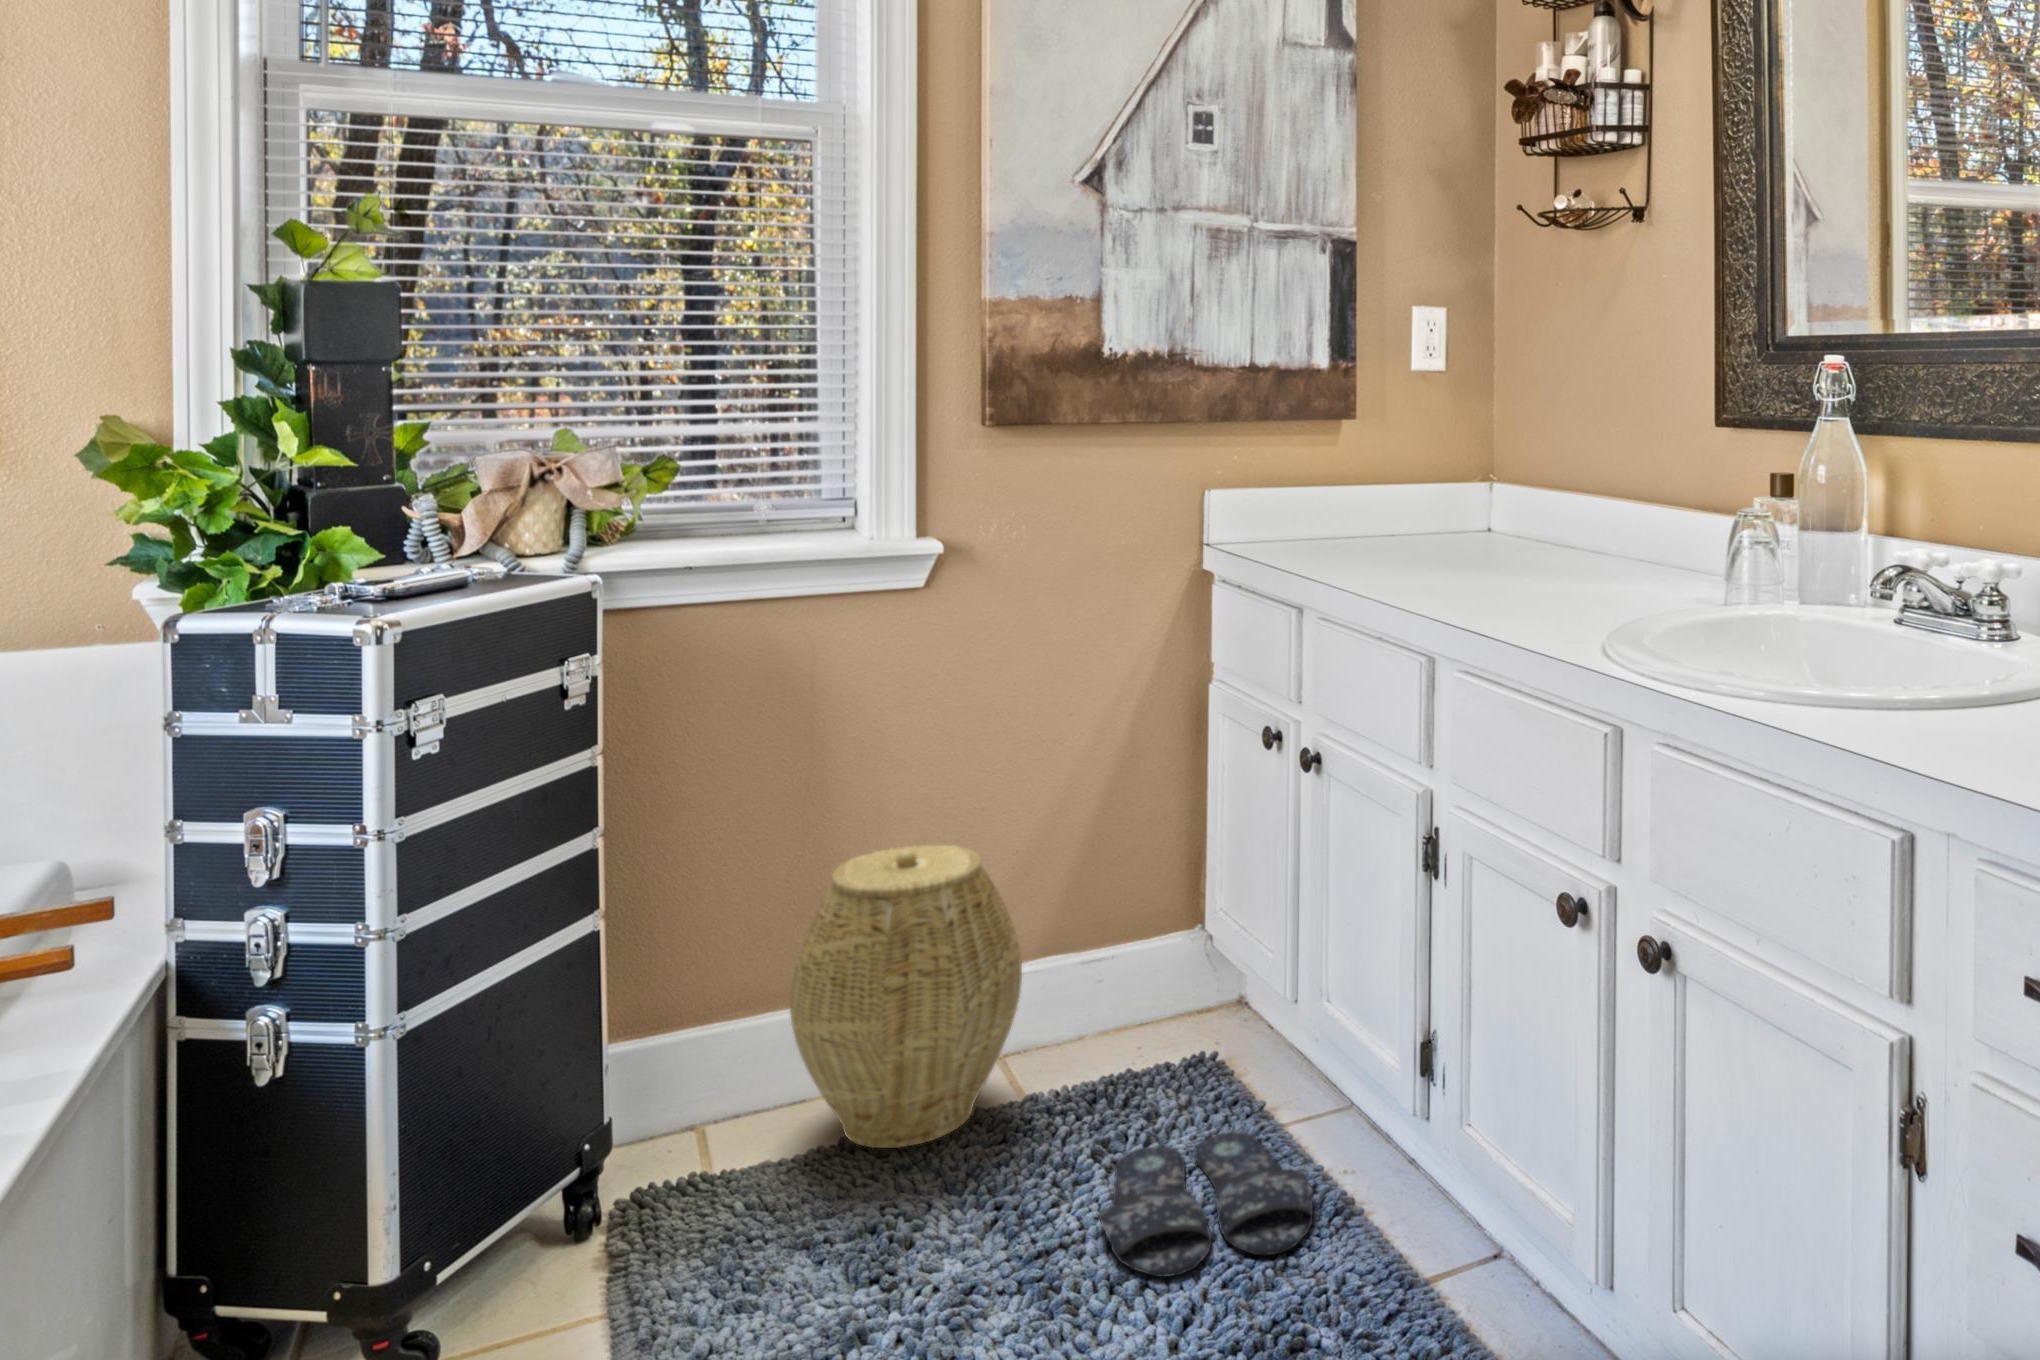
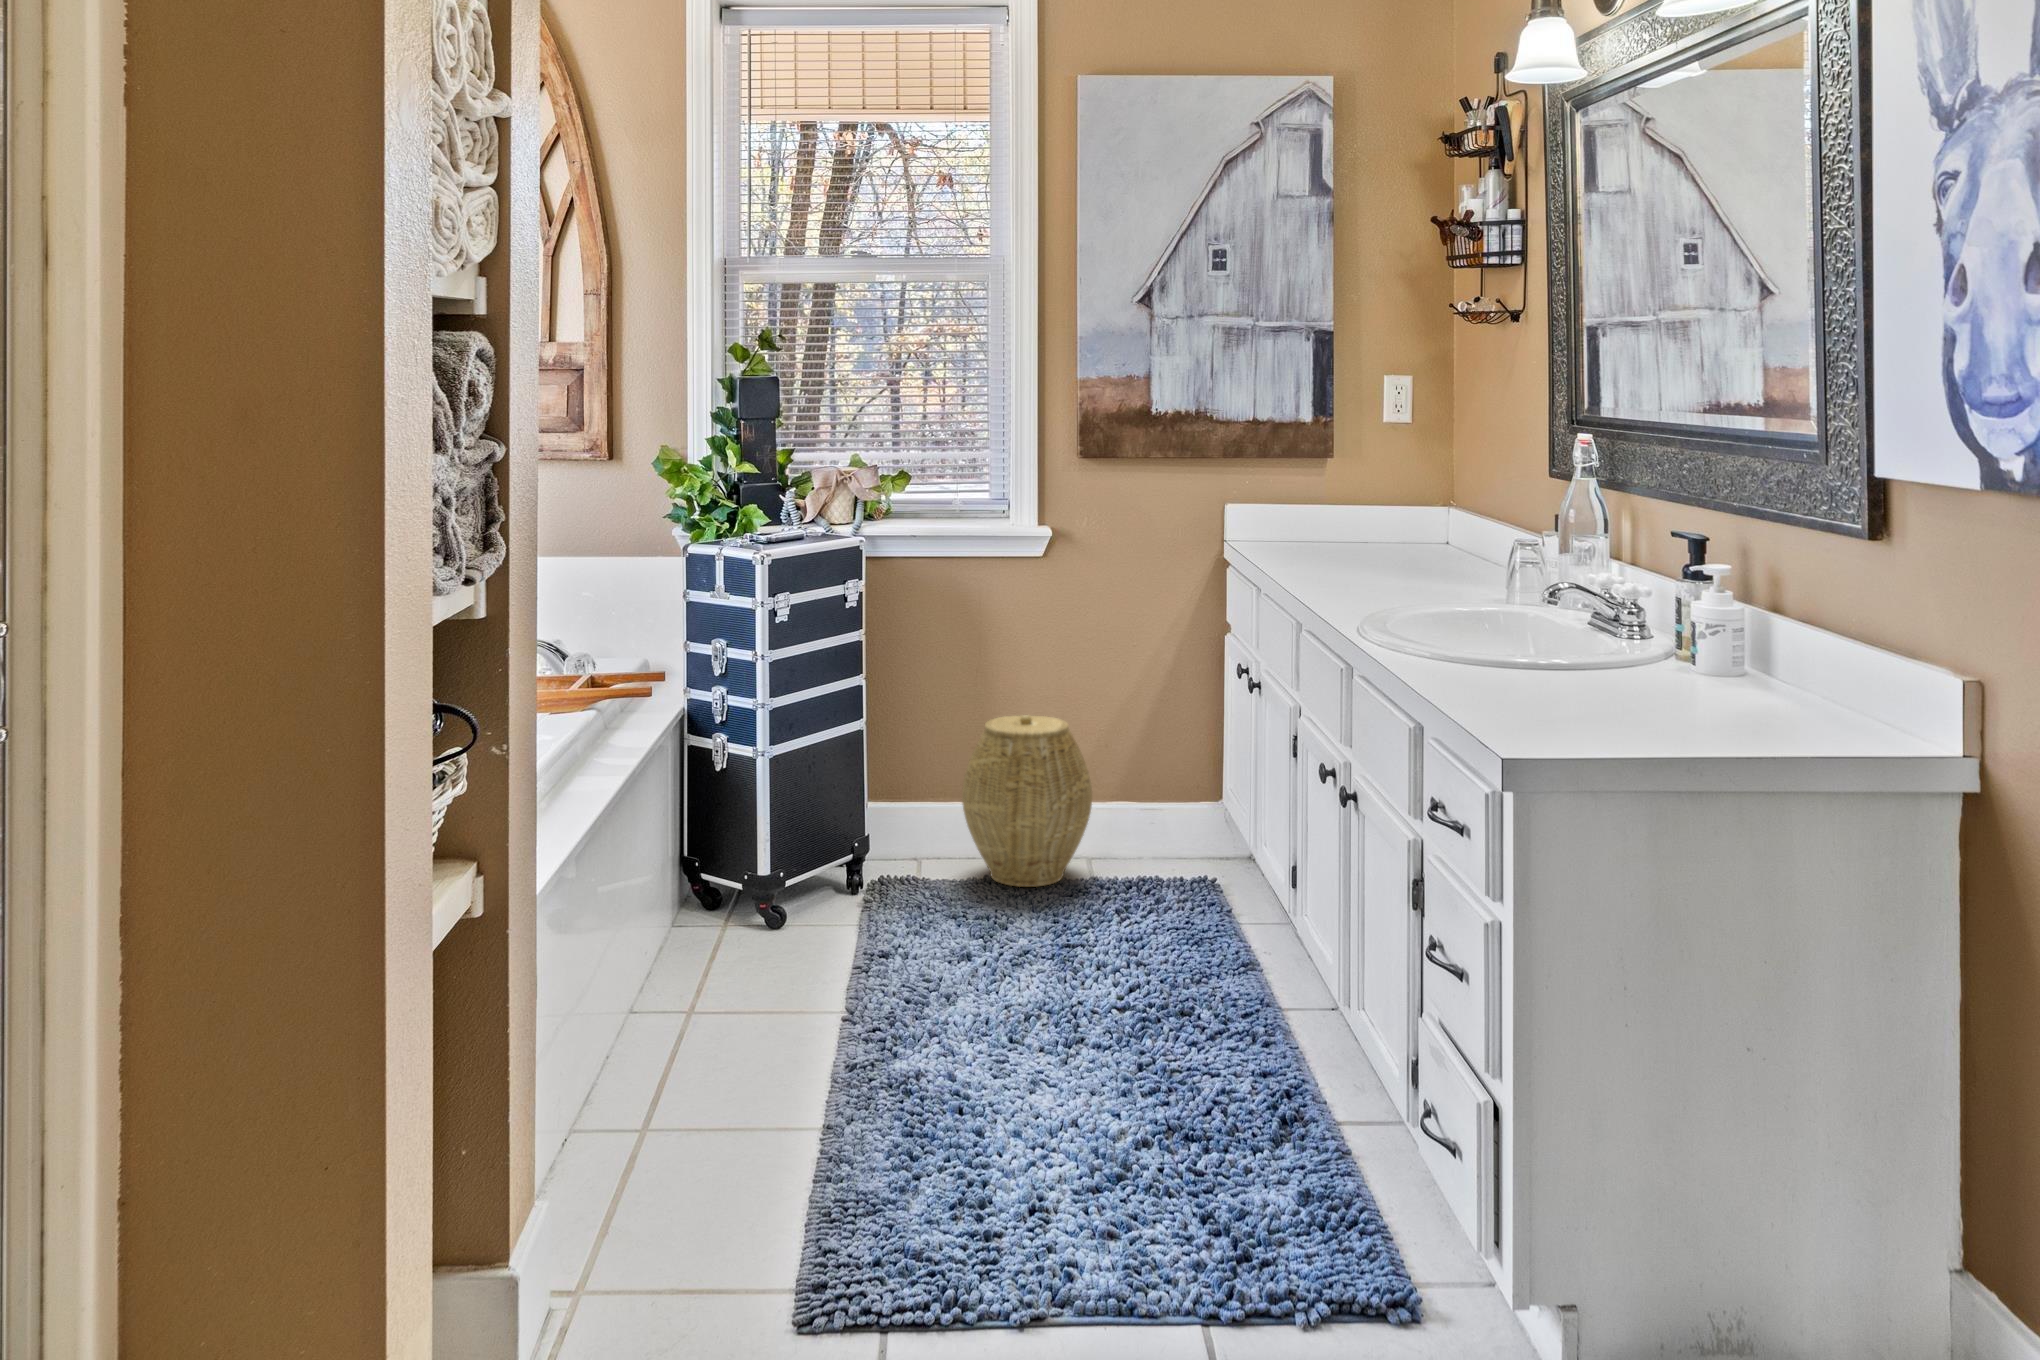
slippers: present [1099,1132,1313,1277] -> none [1108,910,1235,965]

